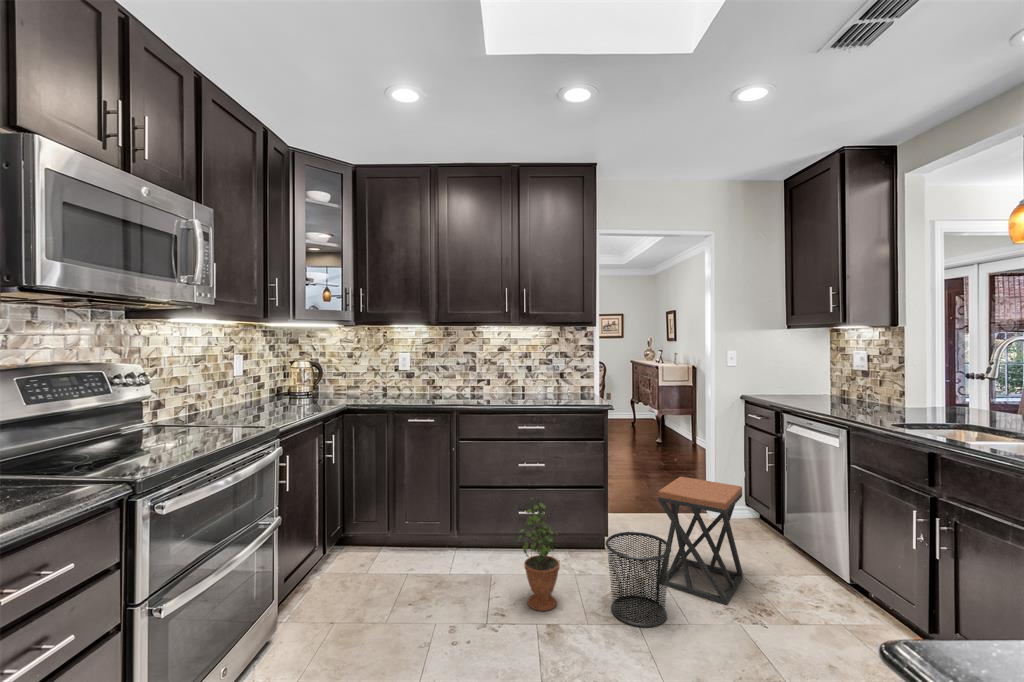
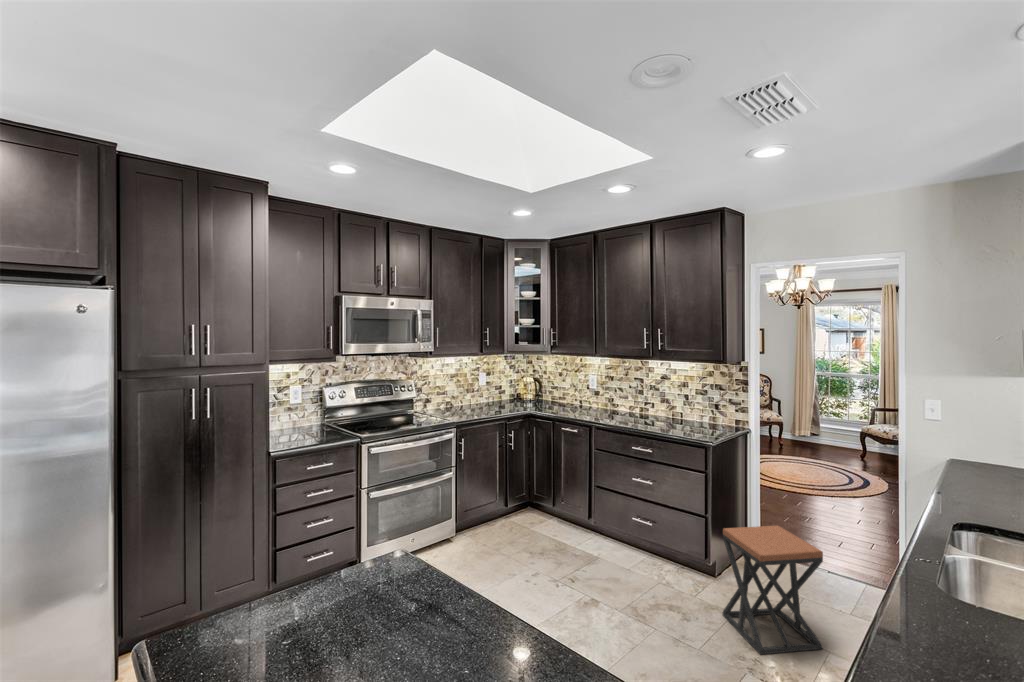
potted plant: present [518,500,560,611] -> none [589,503,624,591]
waste bin: present [606,532,671,627] -> none [642,551,700,635]

